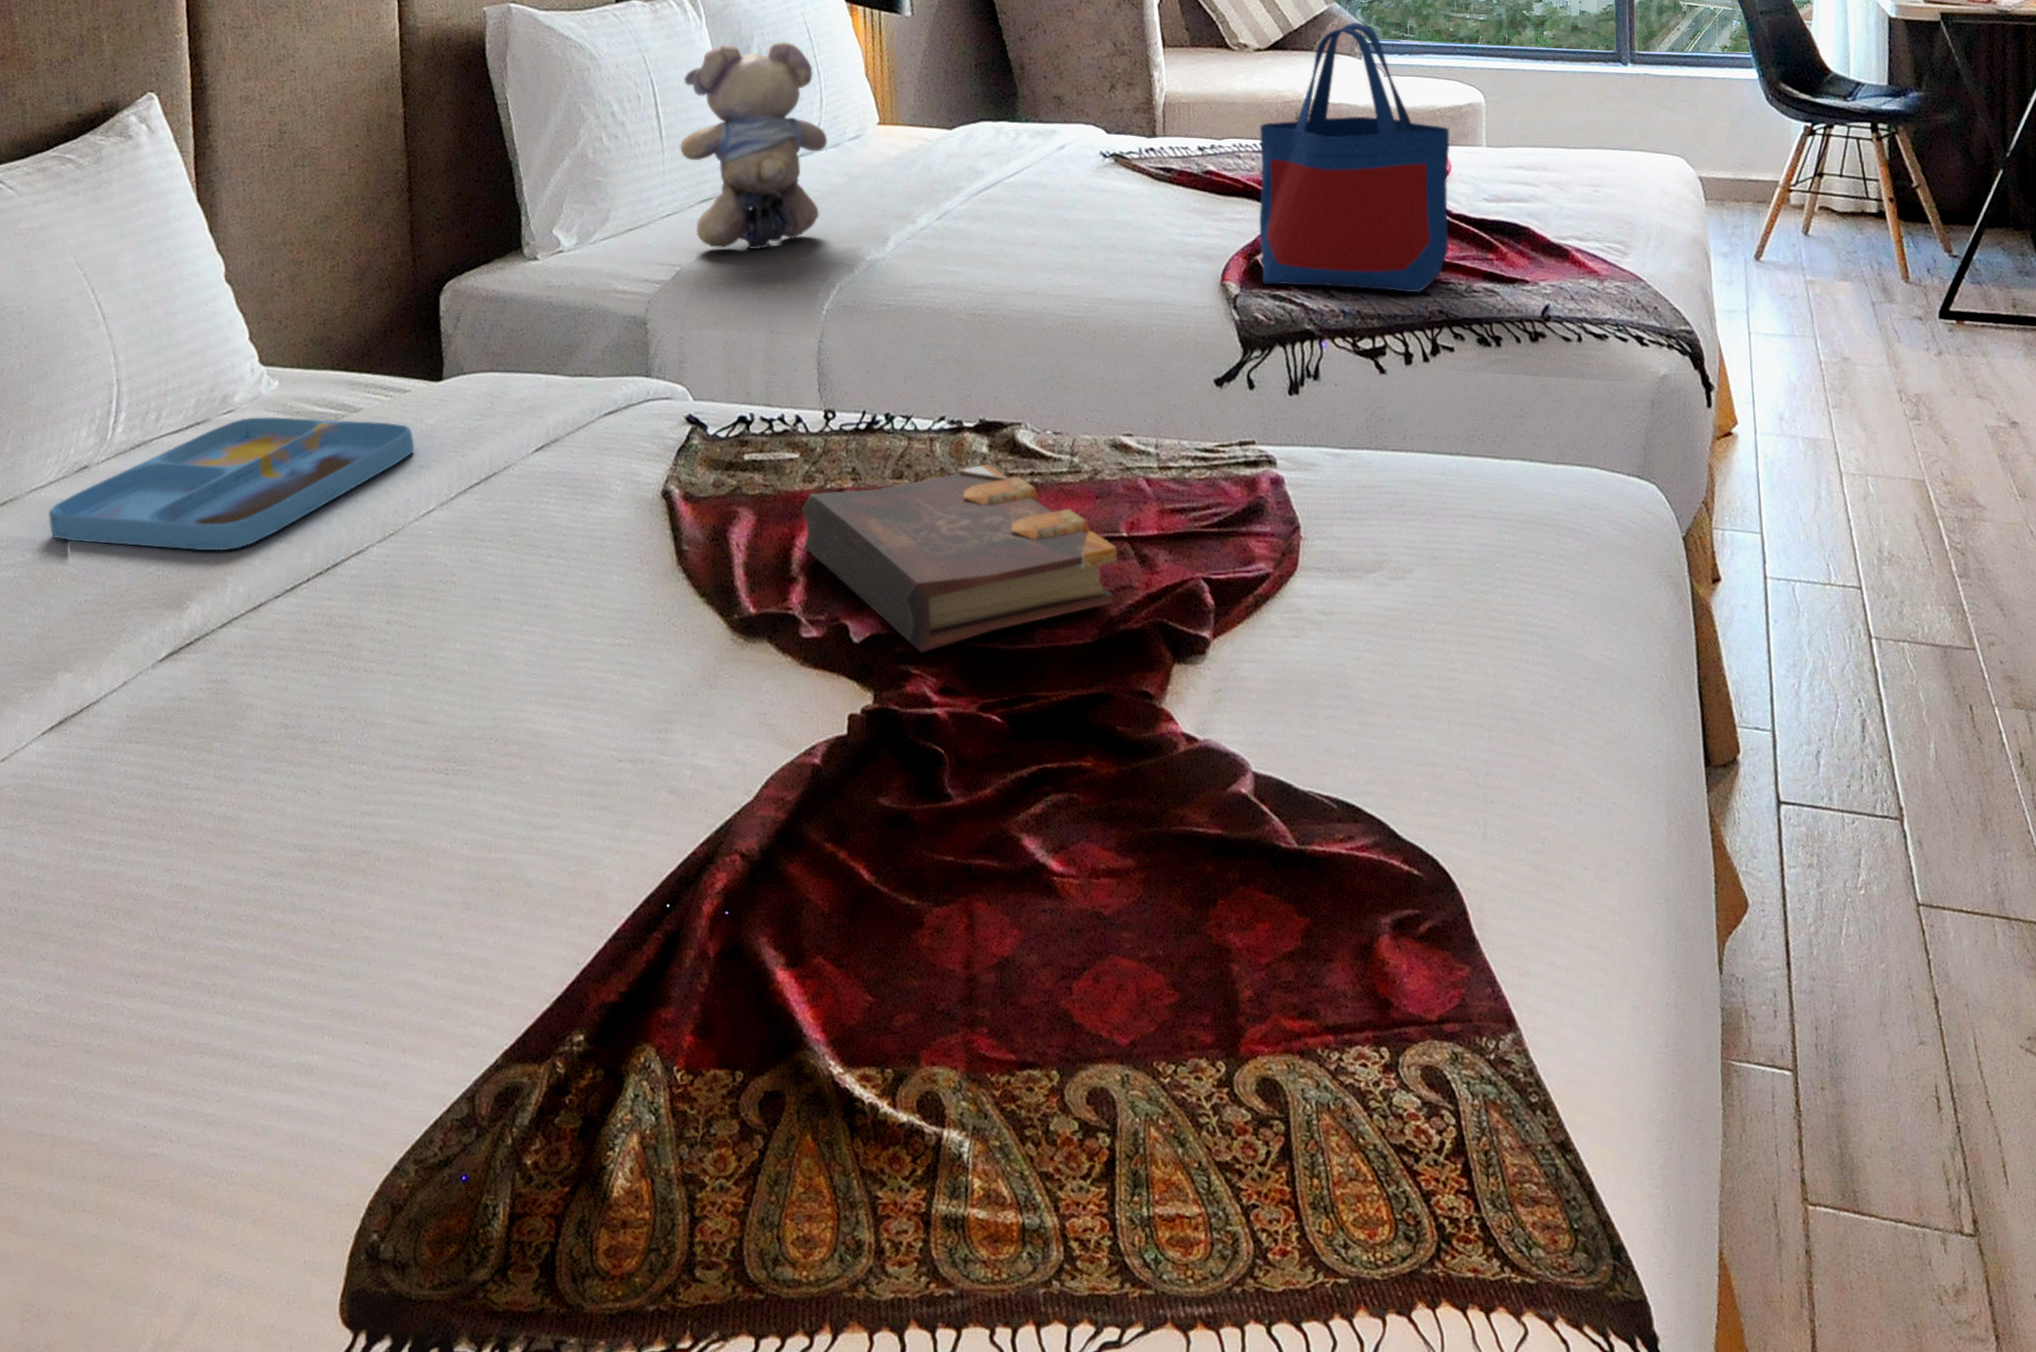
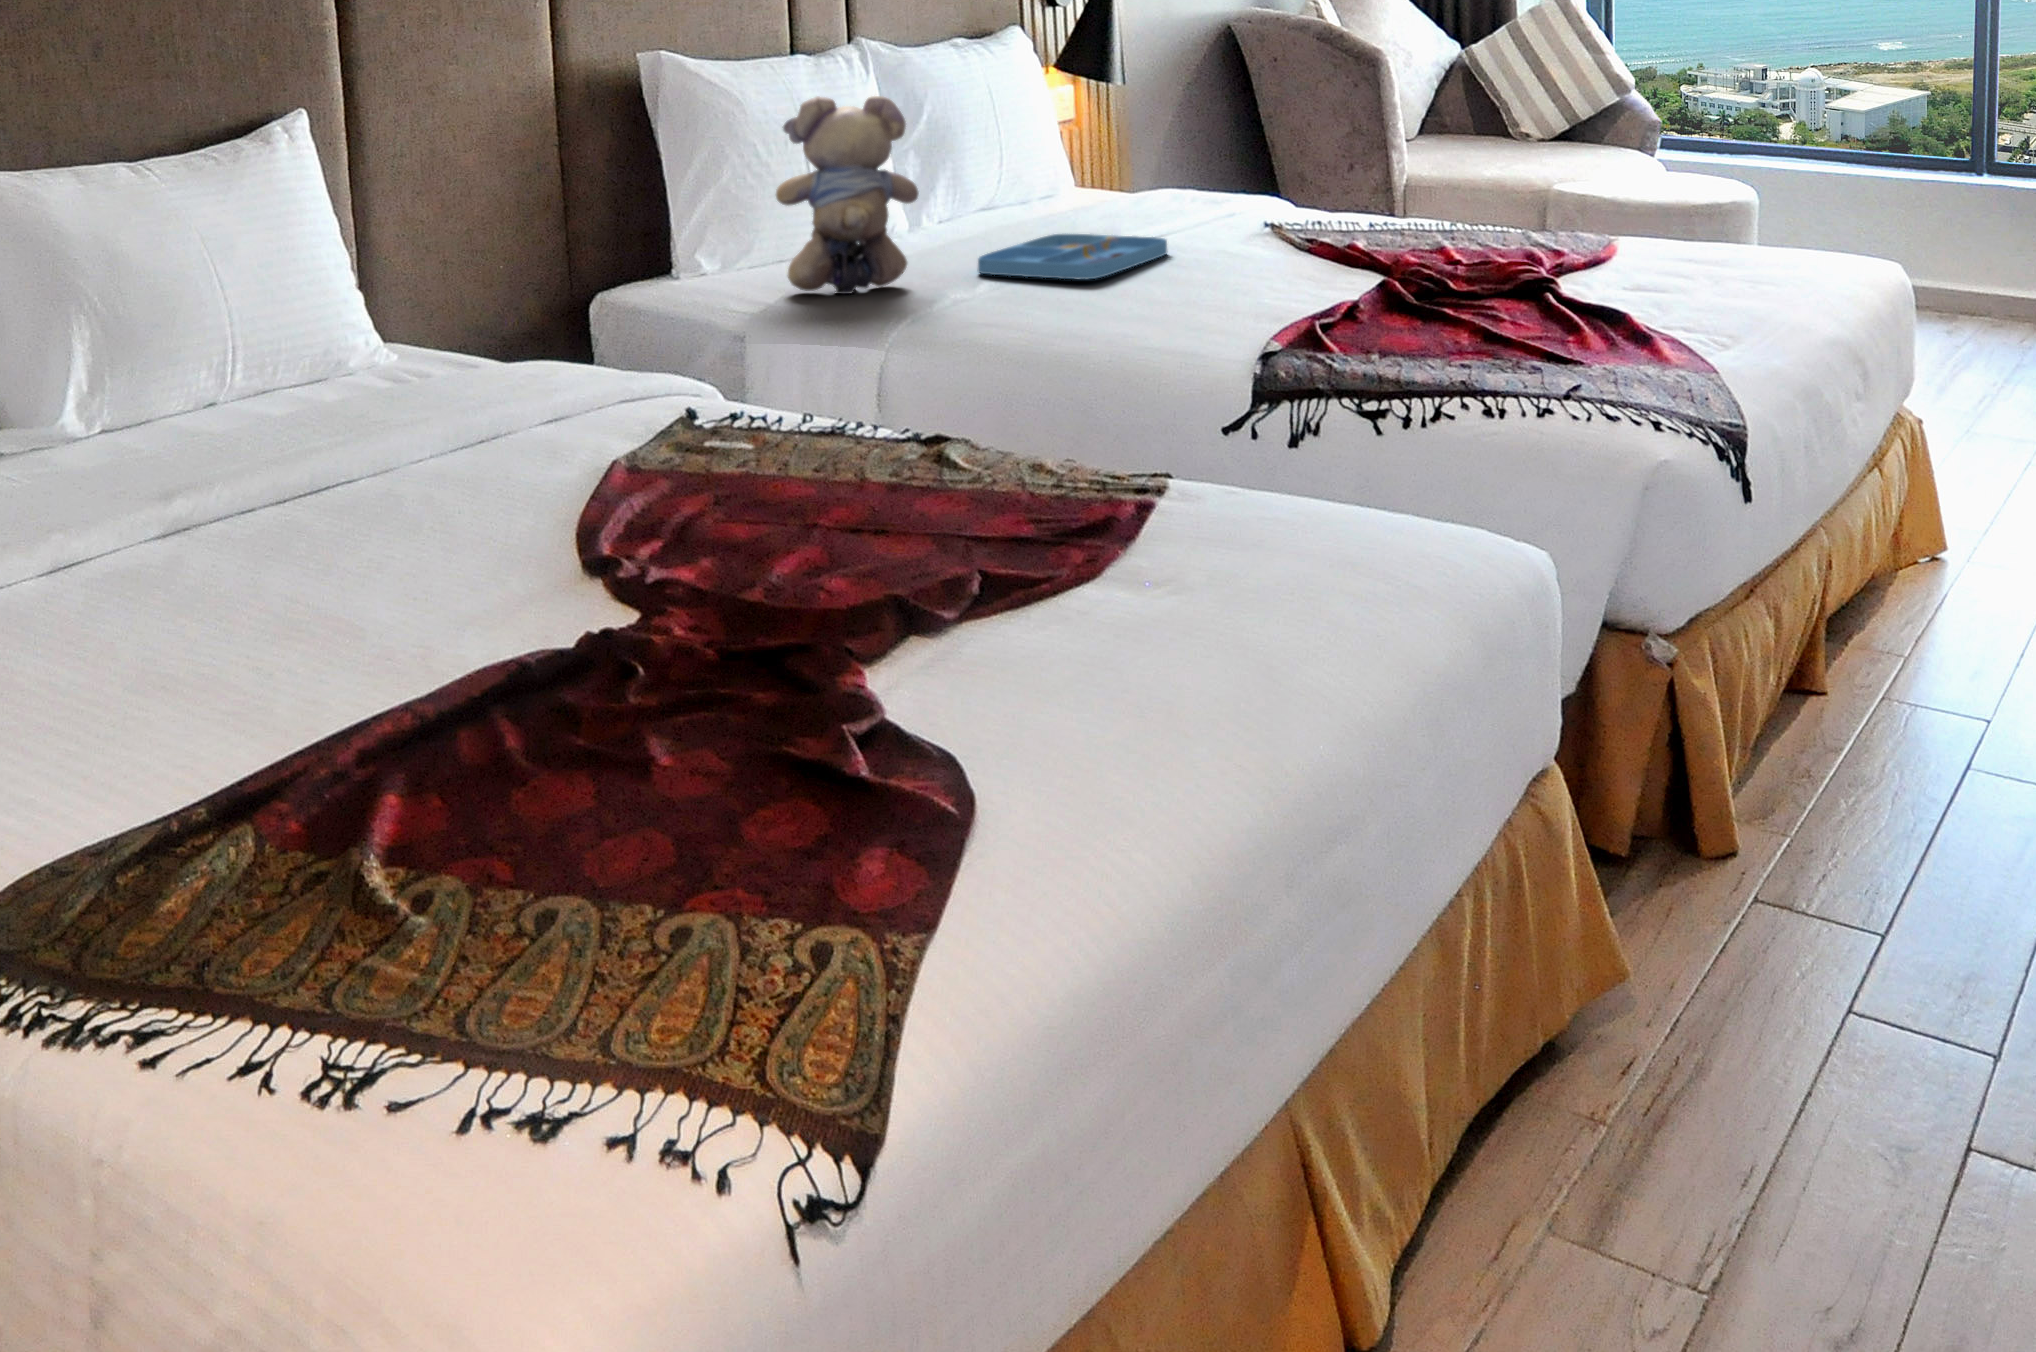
tote bag: present [1260,23,1449,293] -> none [1305,87,1495,362]
tray: present [49,417,414,550] -> present [978,234,1167,279]
book: present [802,465,1117,652] -> none [687,444,911,572]

